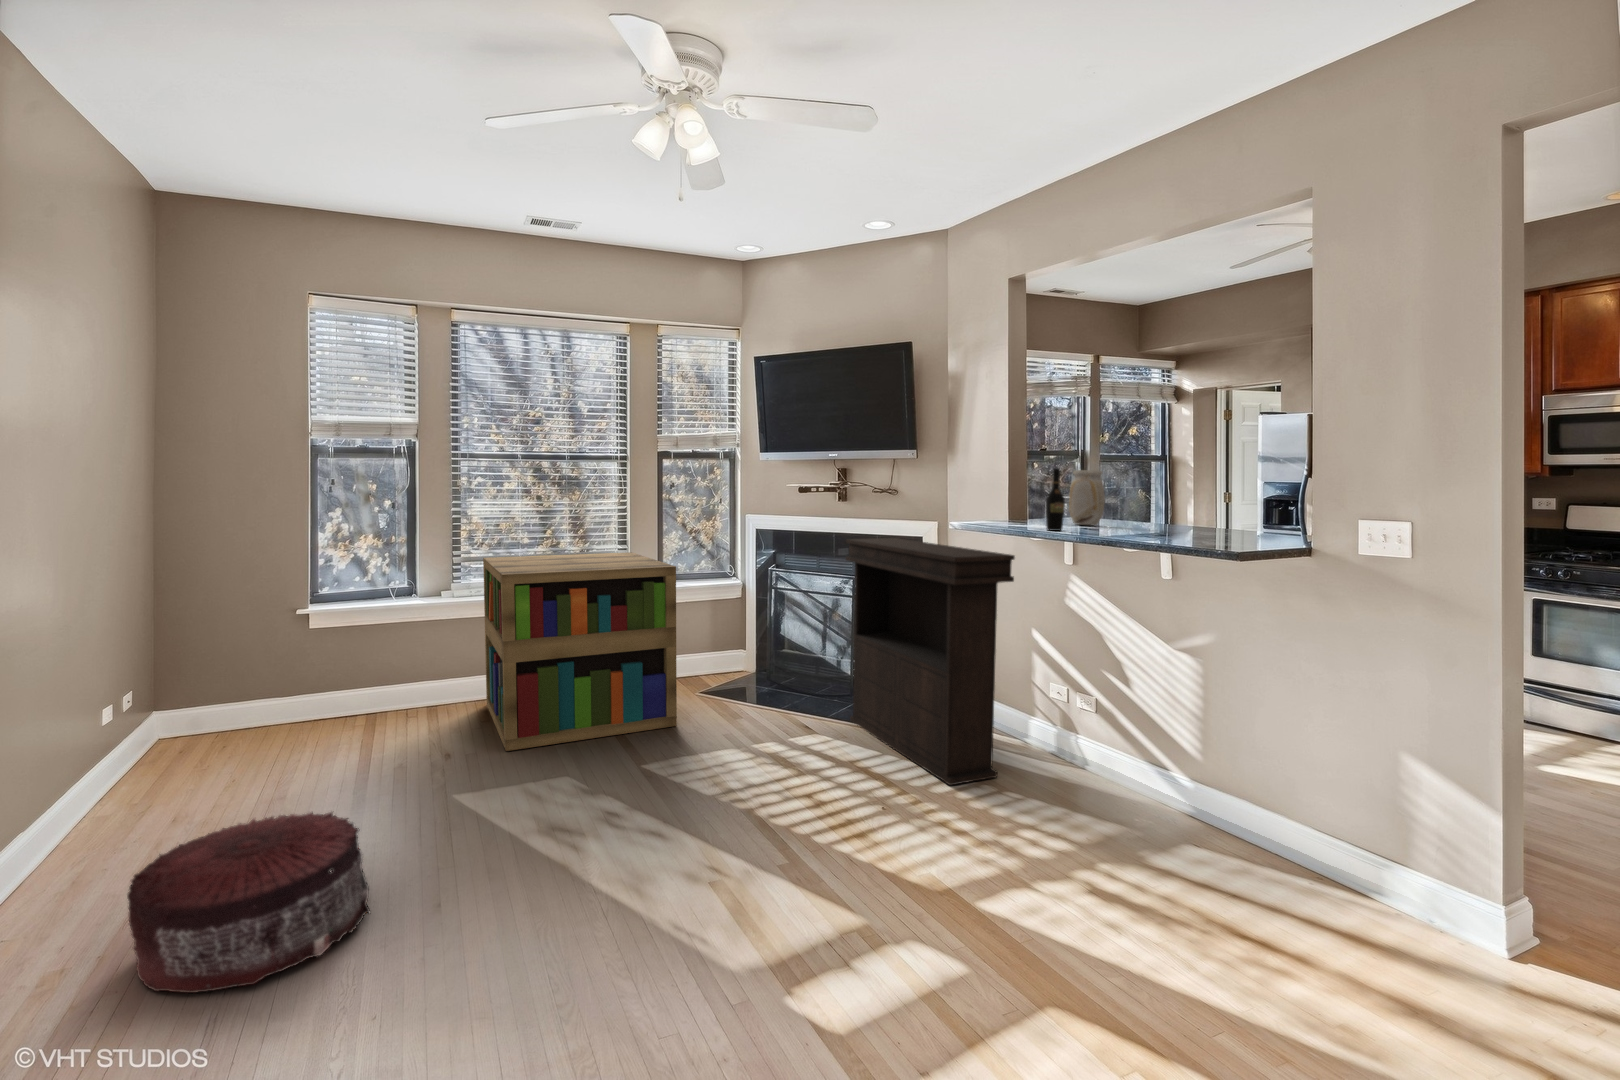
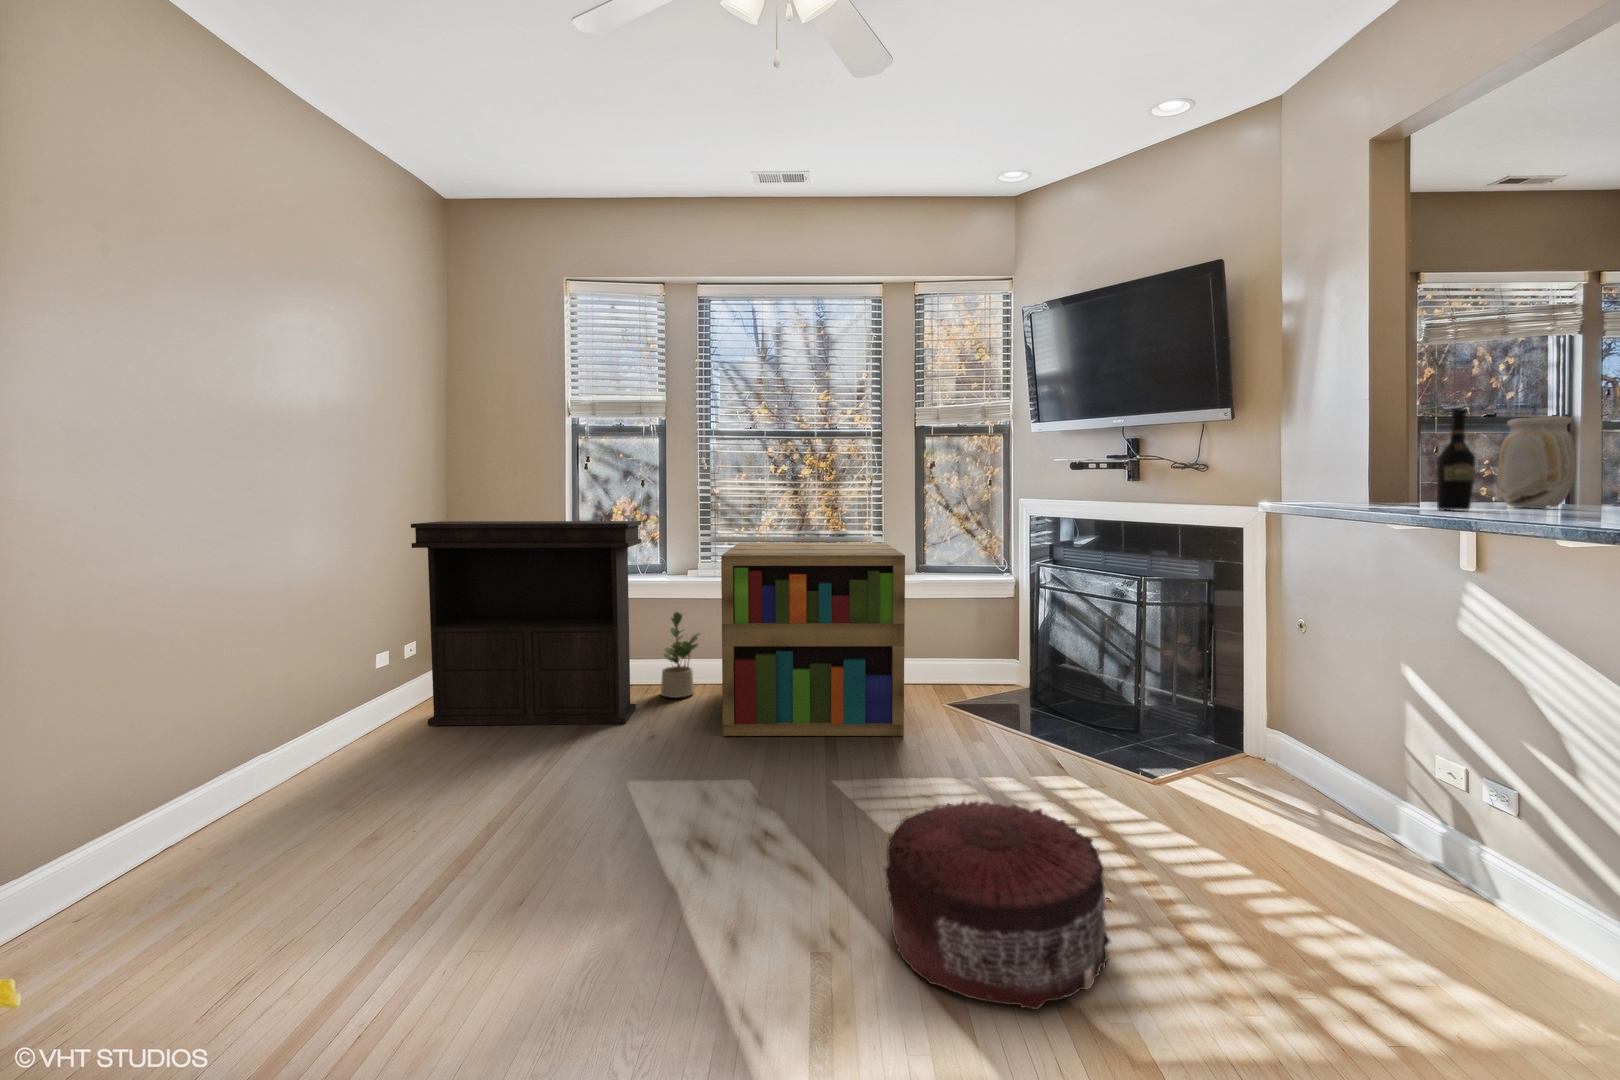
console table: present [846,538,1015,785] -> present [411,521,641,726]
potted plant: none [401,634,444,724] -> present [661,612,700,698]
pouf: present [127,812,370,993] -> present [884,801,1110,1010]

